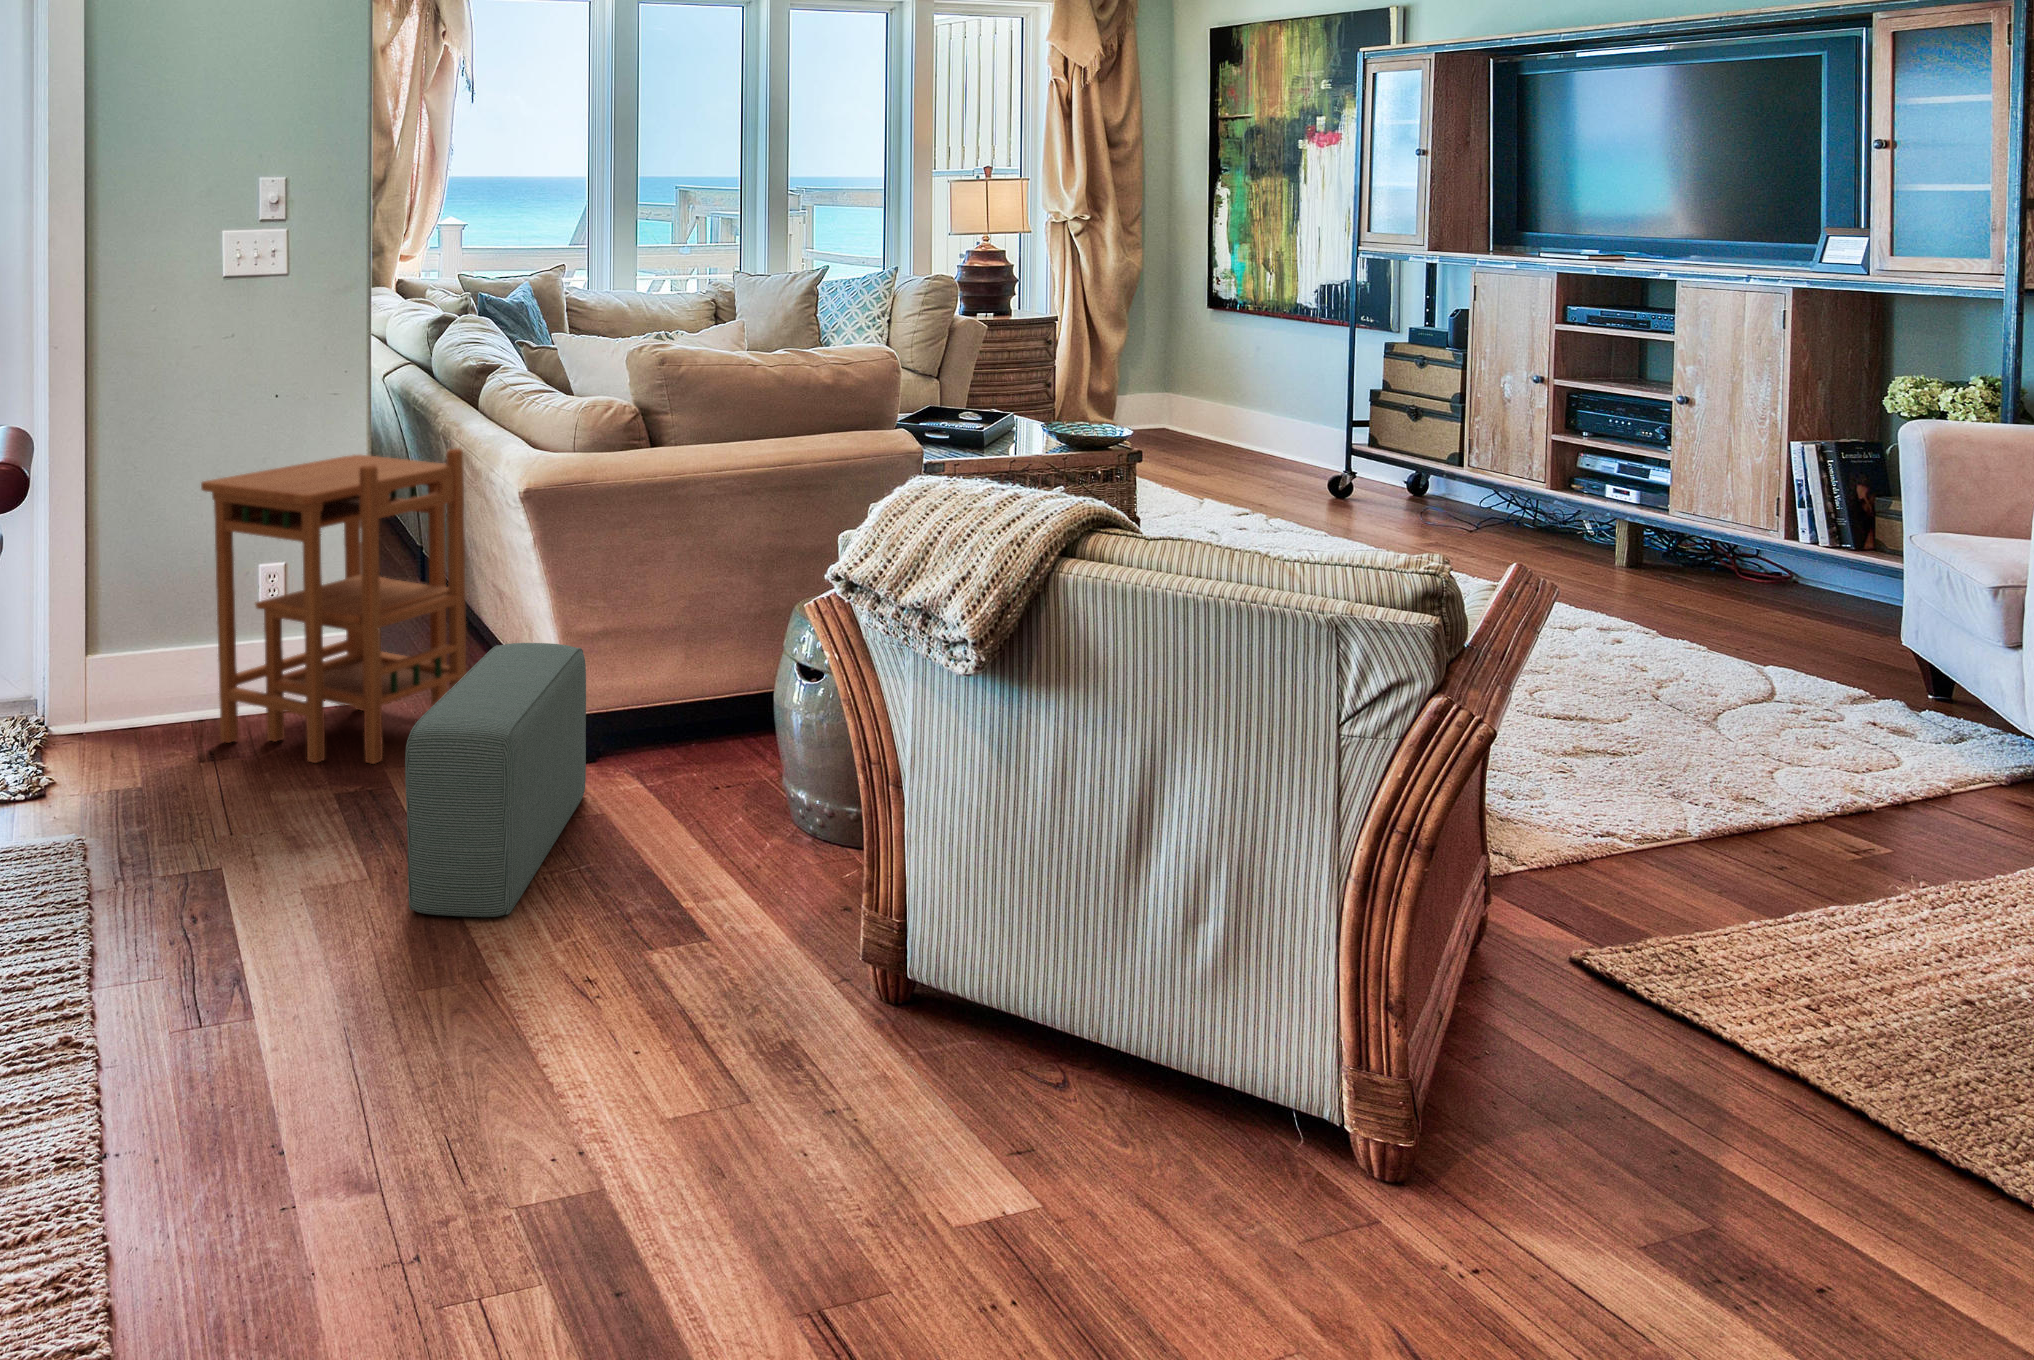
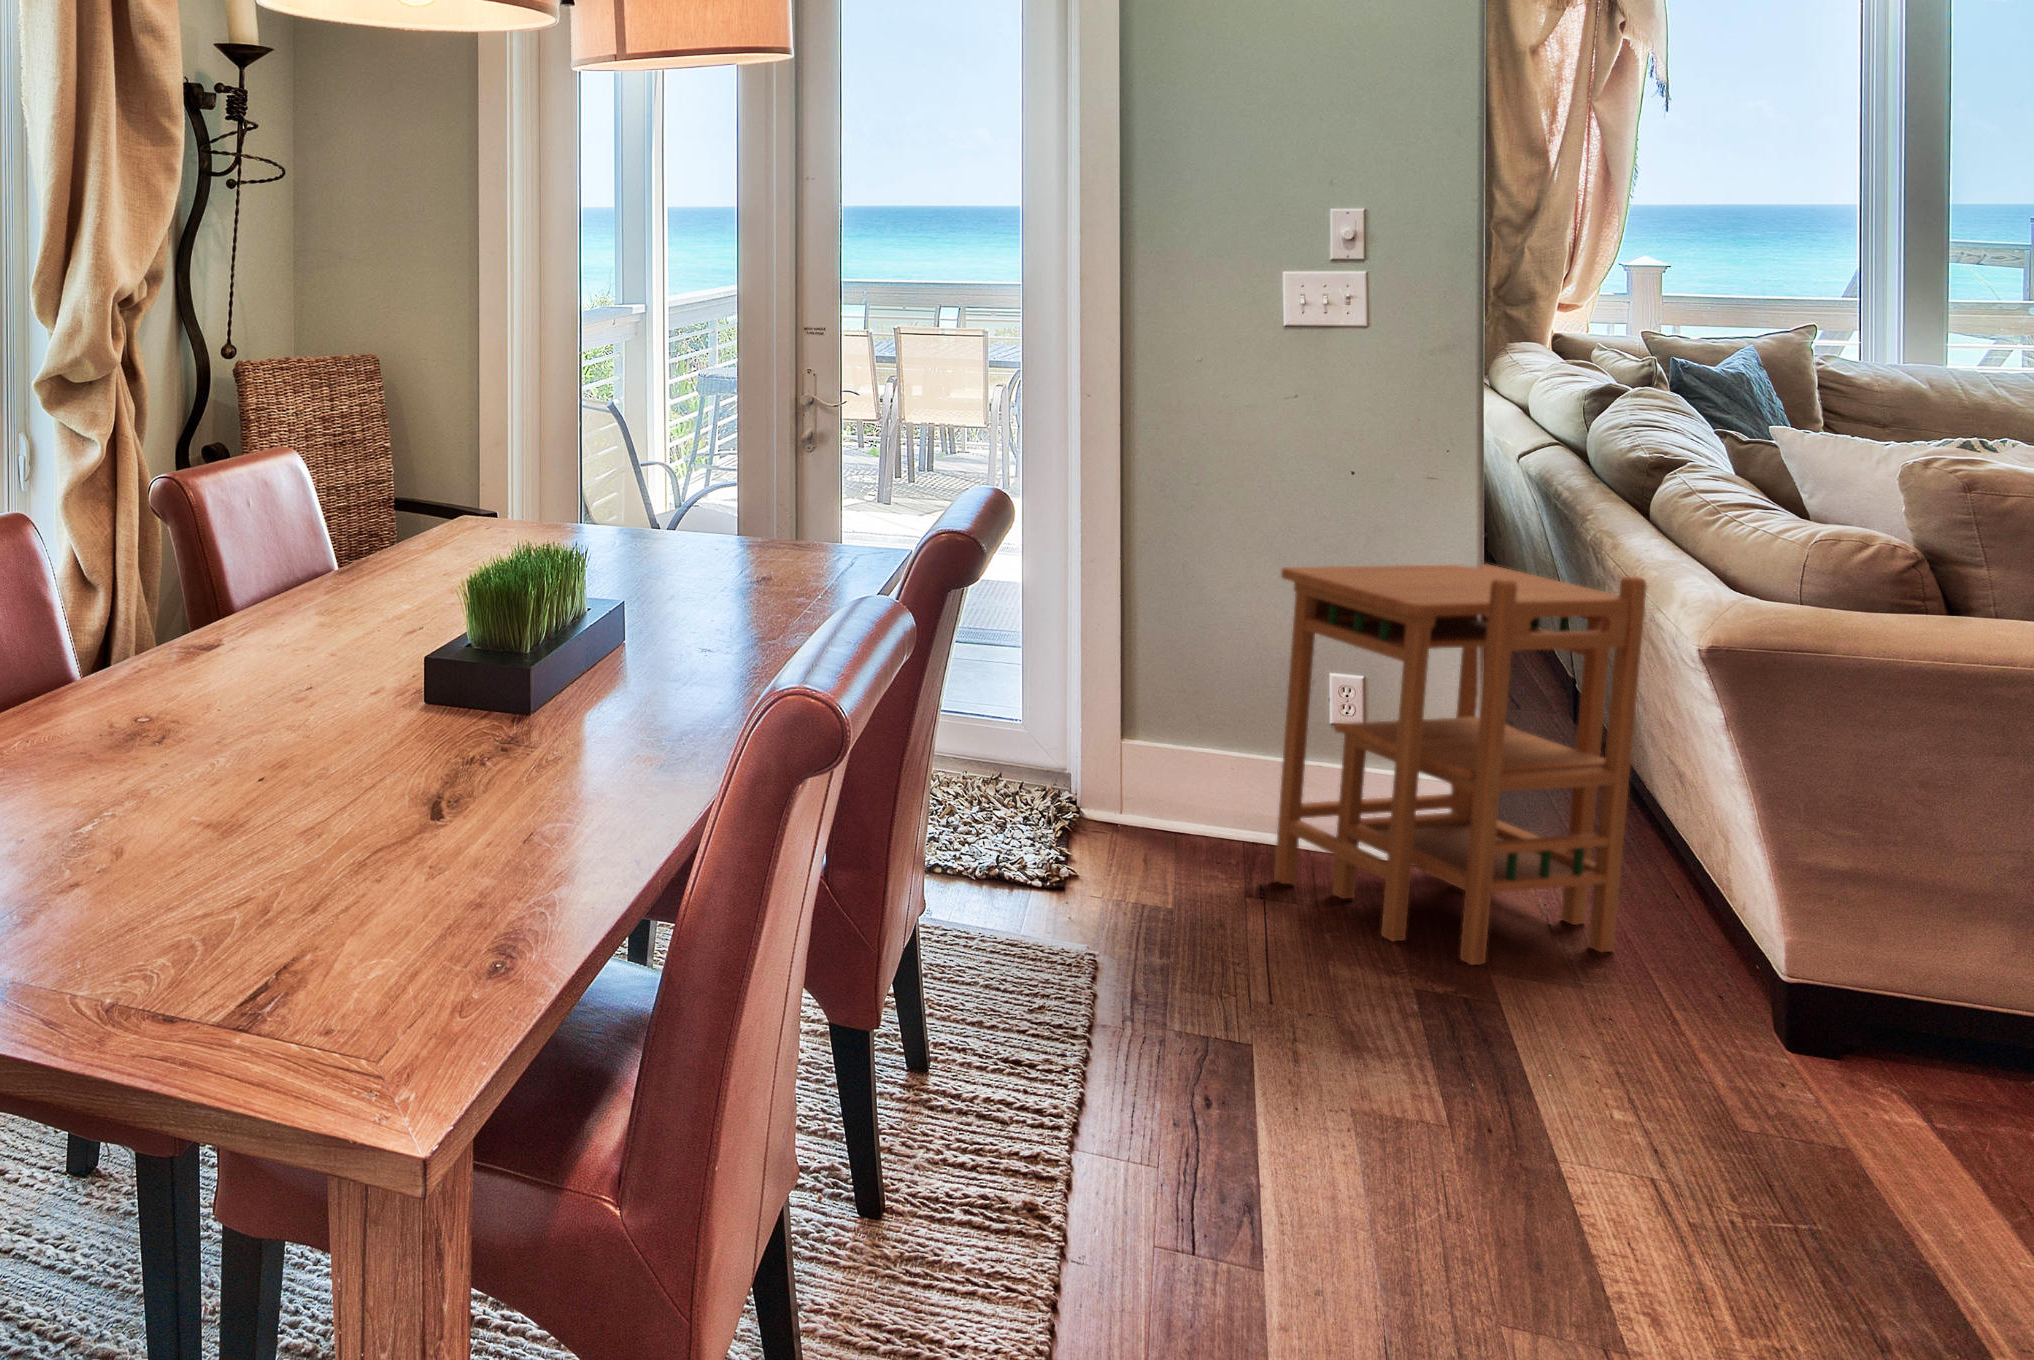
pouf: present [405,643,586,917] -> none [1506,857,1826,1258]

